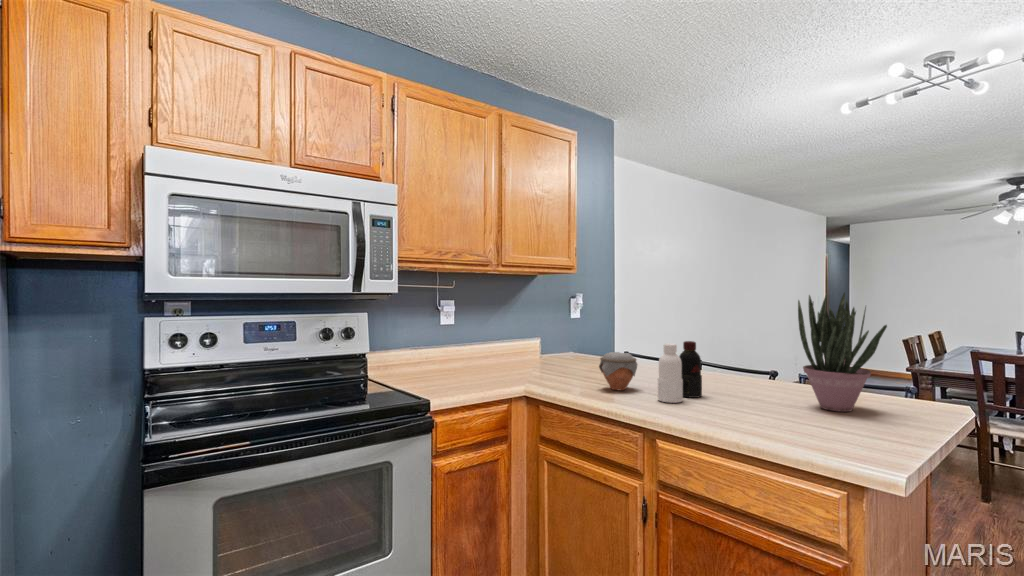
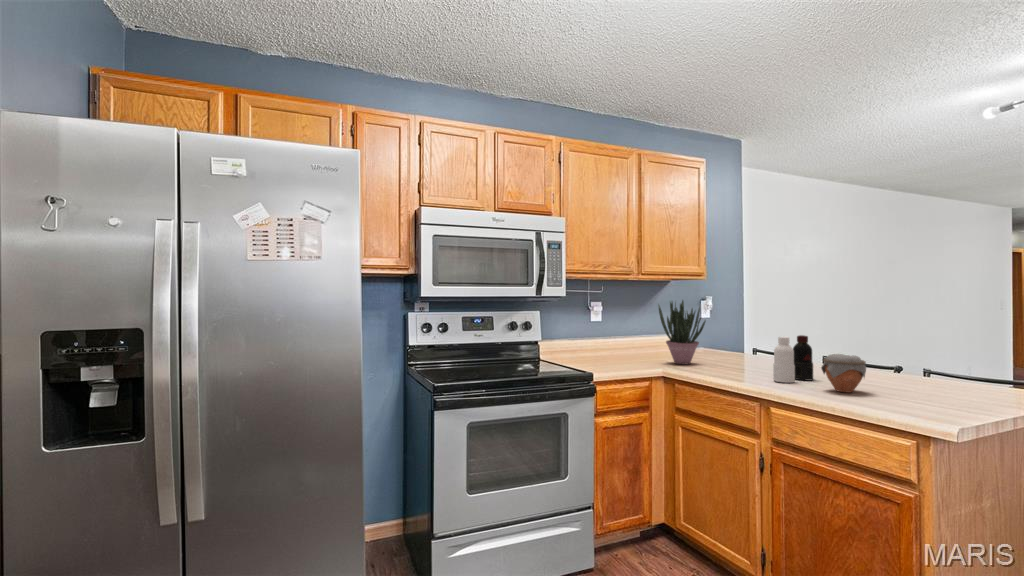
potted plant: present [798,293,887,412] -> present [658,301,706,364]
jar: present [599,352,637,390] -> present [821,354,866,393]

